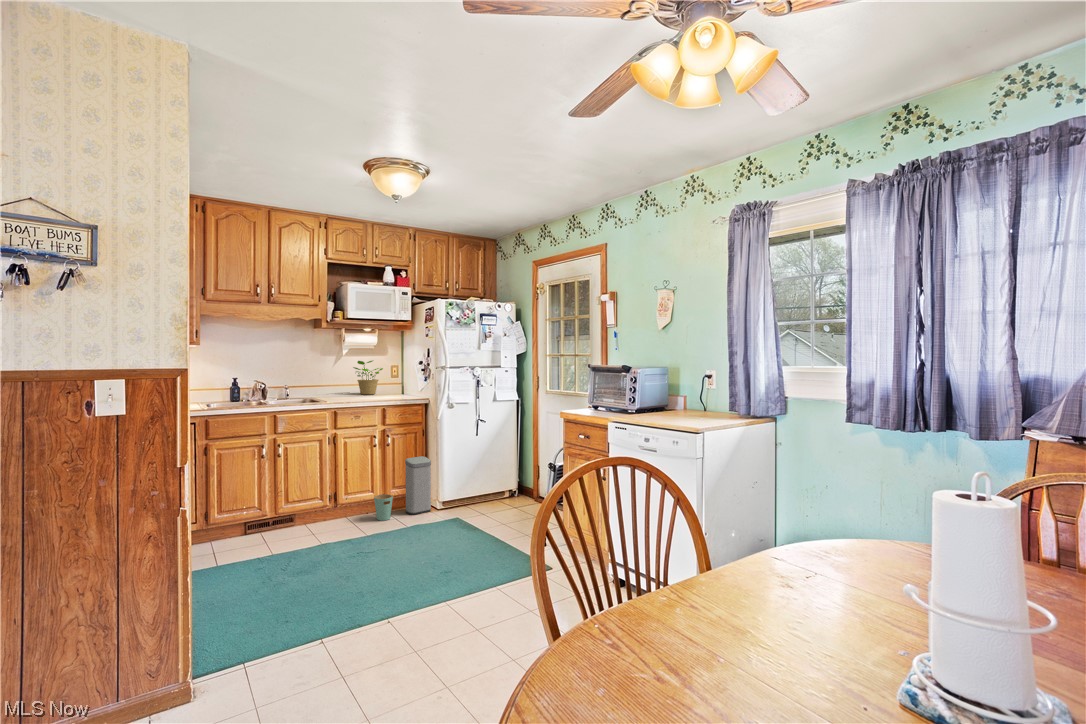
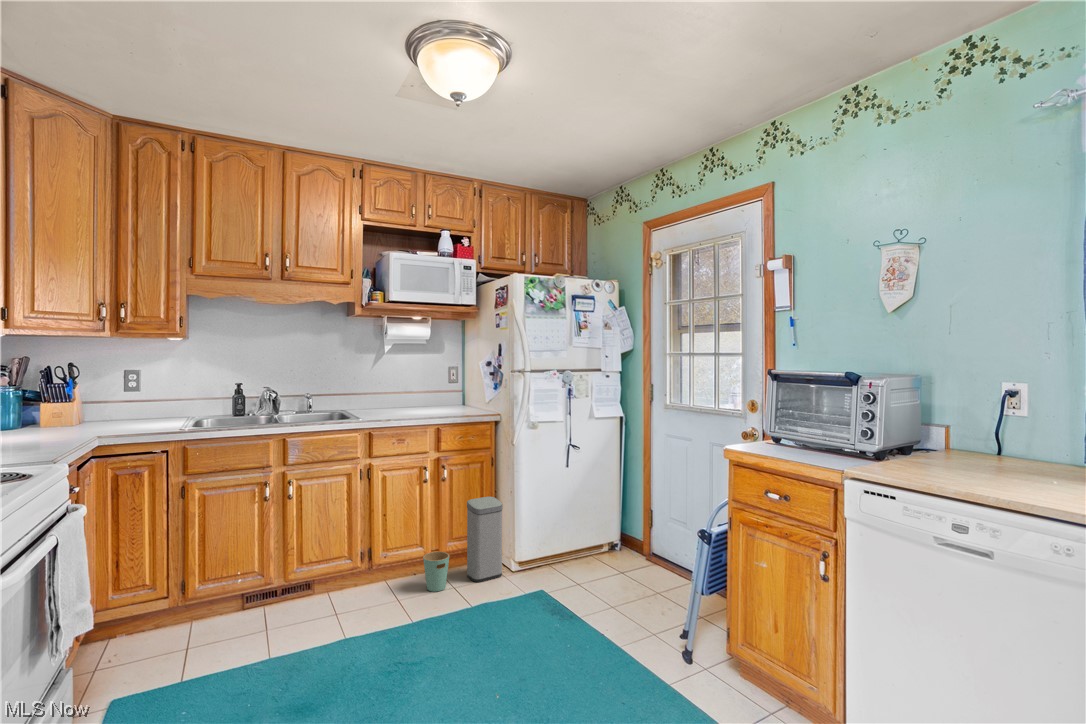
potted plant: present [353,361,383,394] -> none [397,361,437,407]

